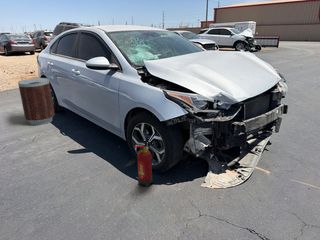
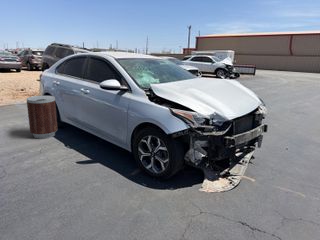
fire extinguisher: present [134,145,154,187] -> none [143,155,158,191]

